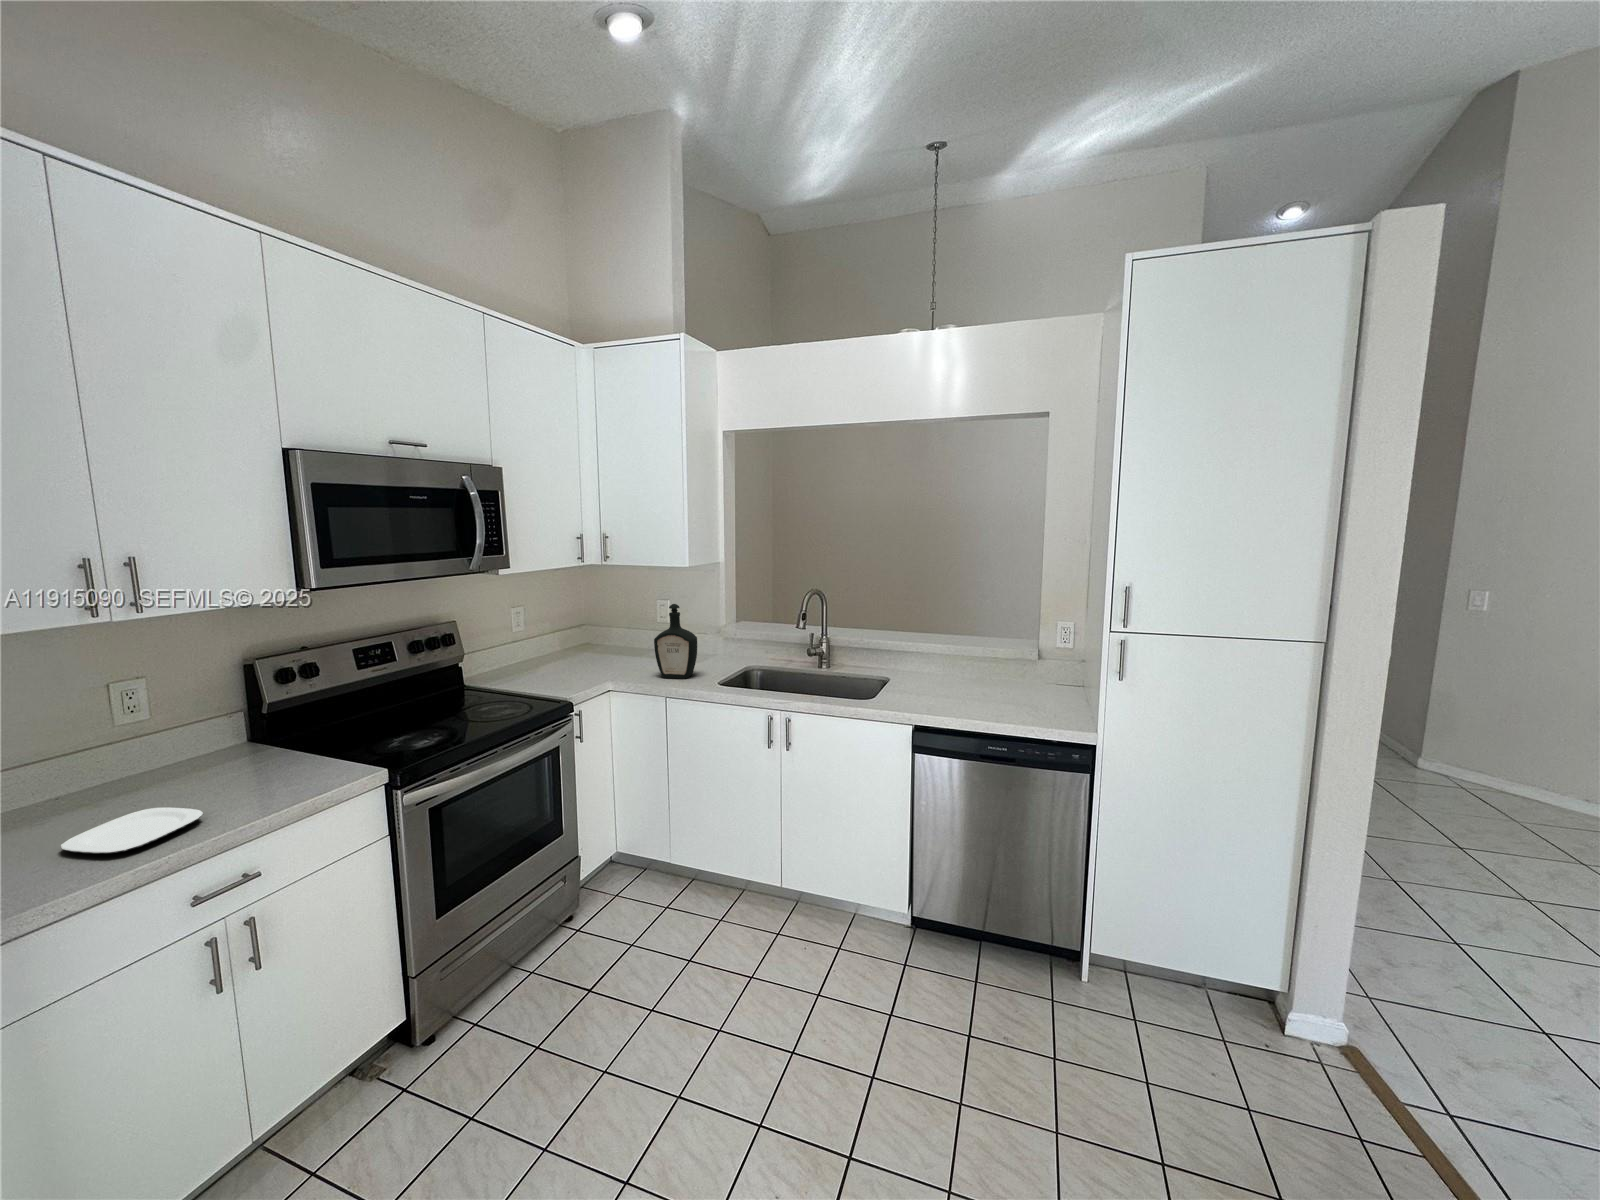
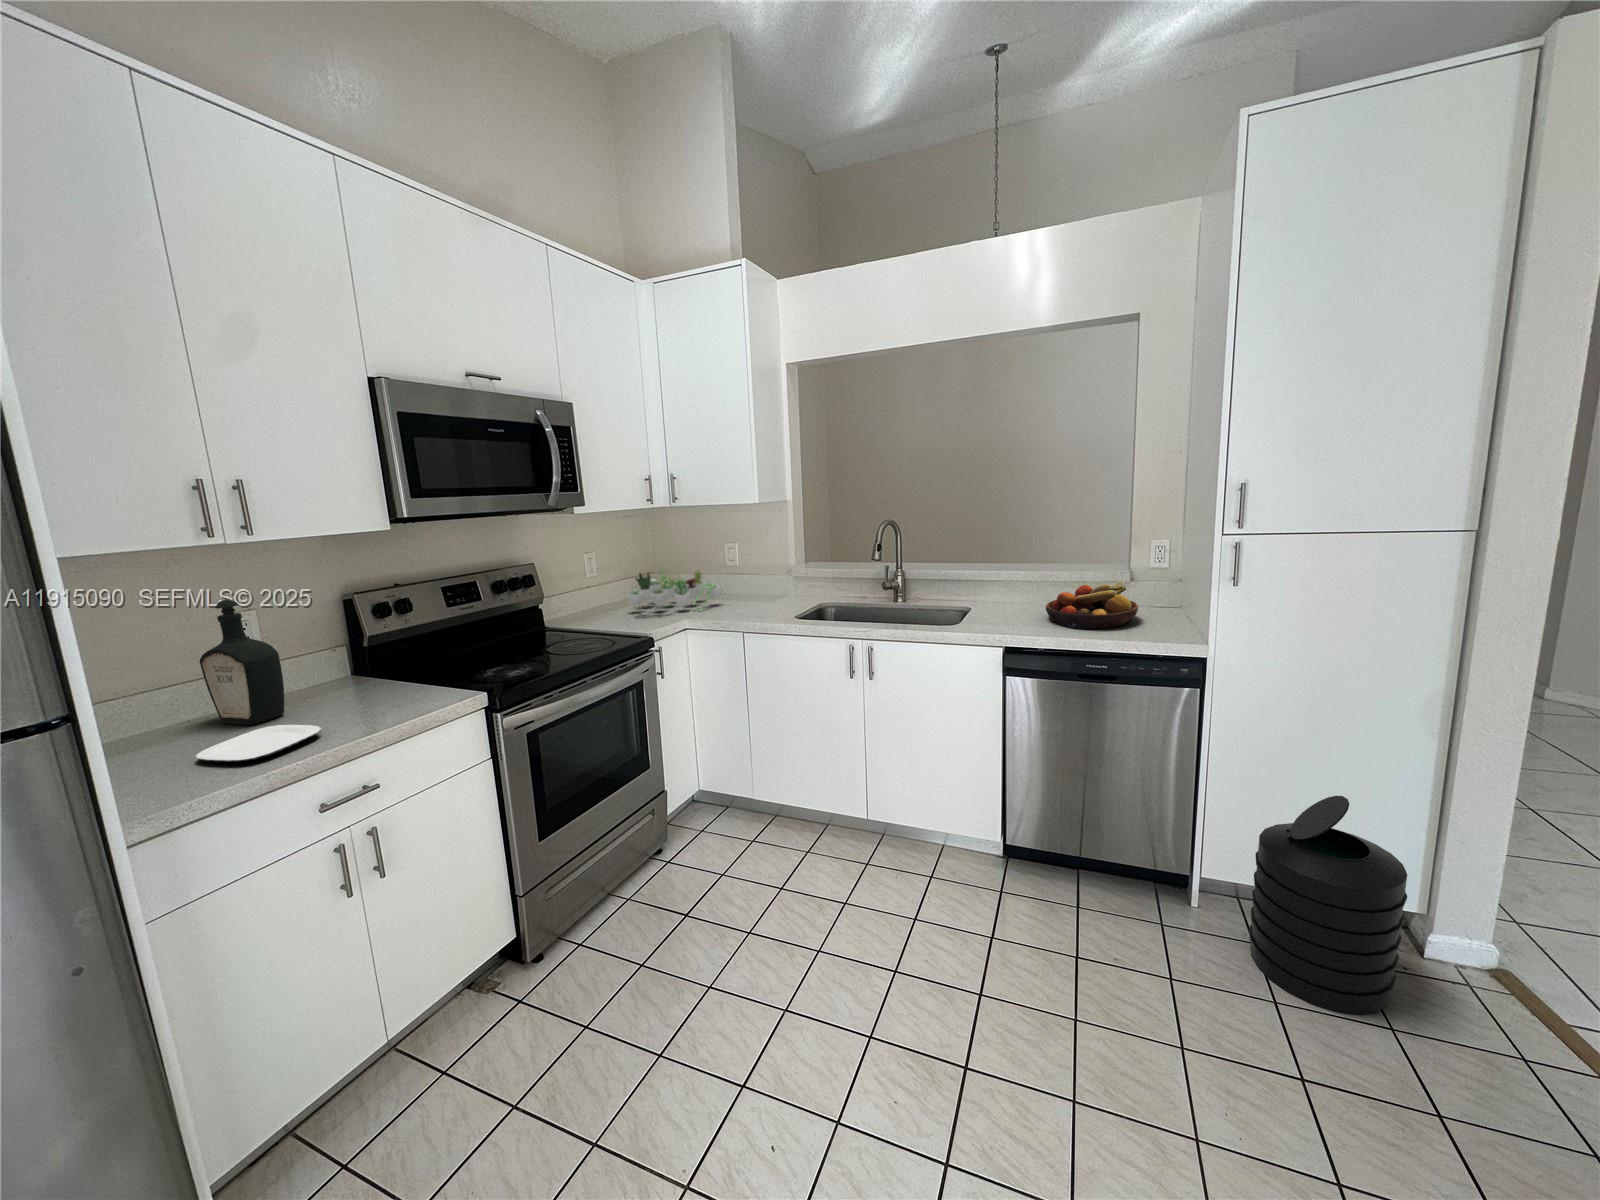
bottle: present [654,604,697,679] -> present [200,600,284,725]
succulent plant: none [547,624,648,671] -> present [628,570,721,611]
fruit bowl: none [957,663,1040,710] -> present [1046,582,1138,629]
trash can: none [1130,882,1264,1094] -> present [1249,796,1407,1014]

